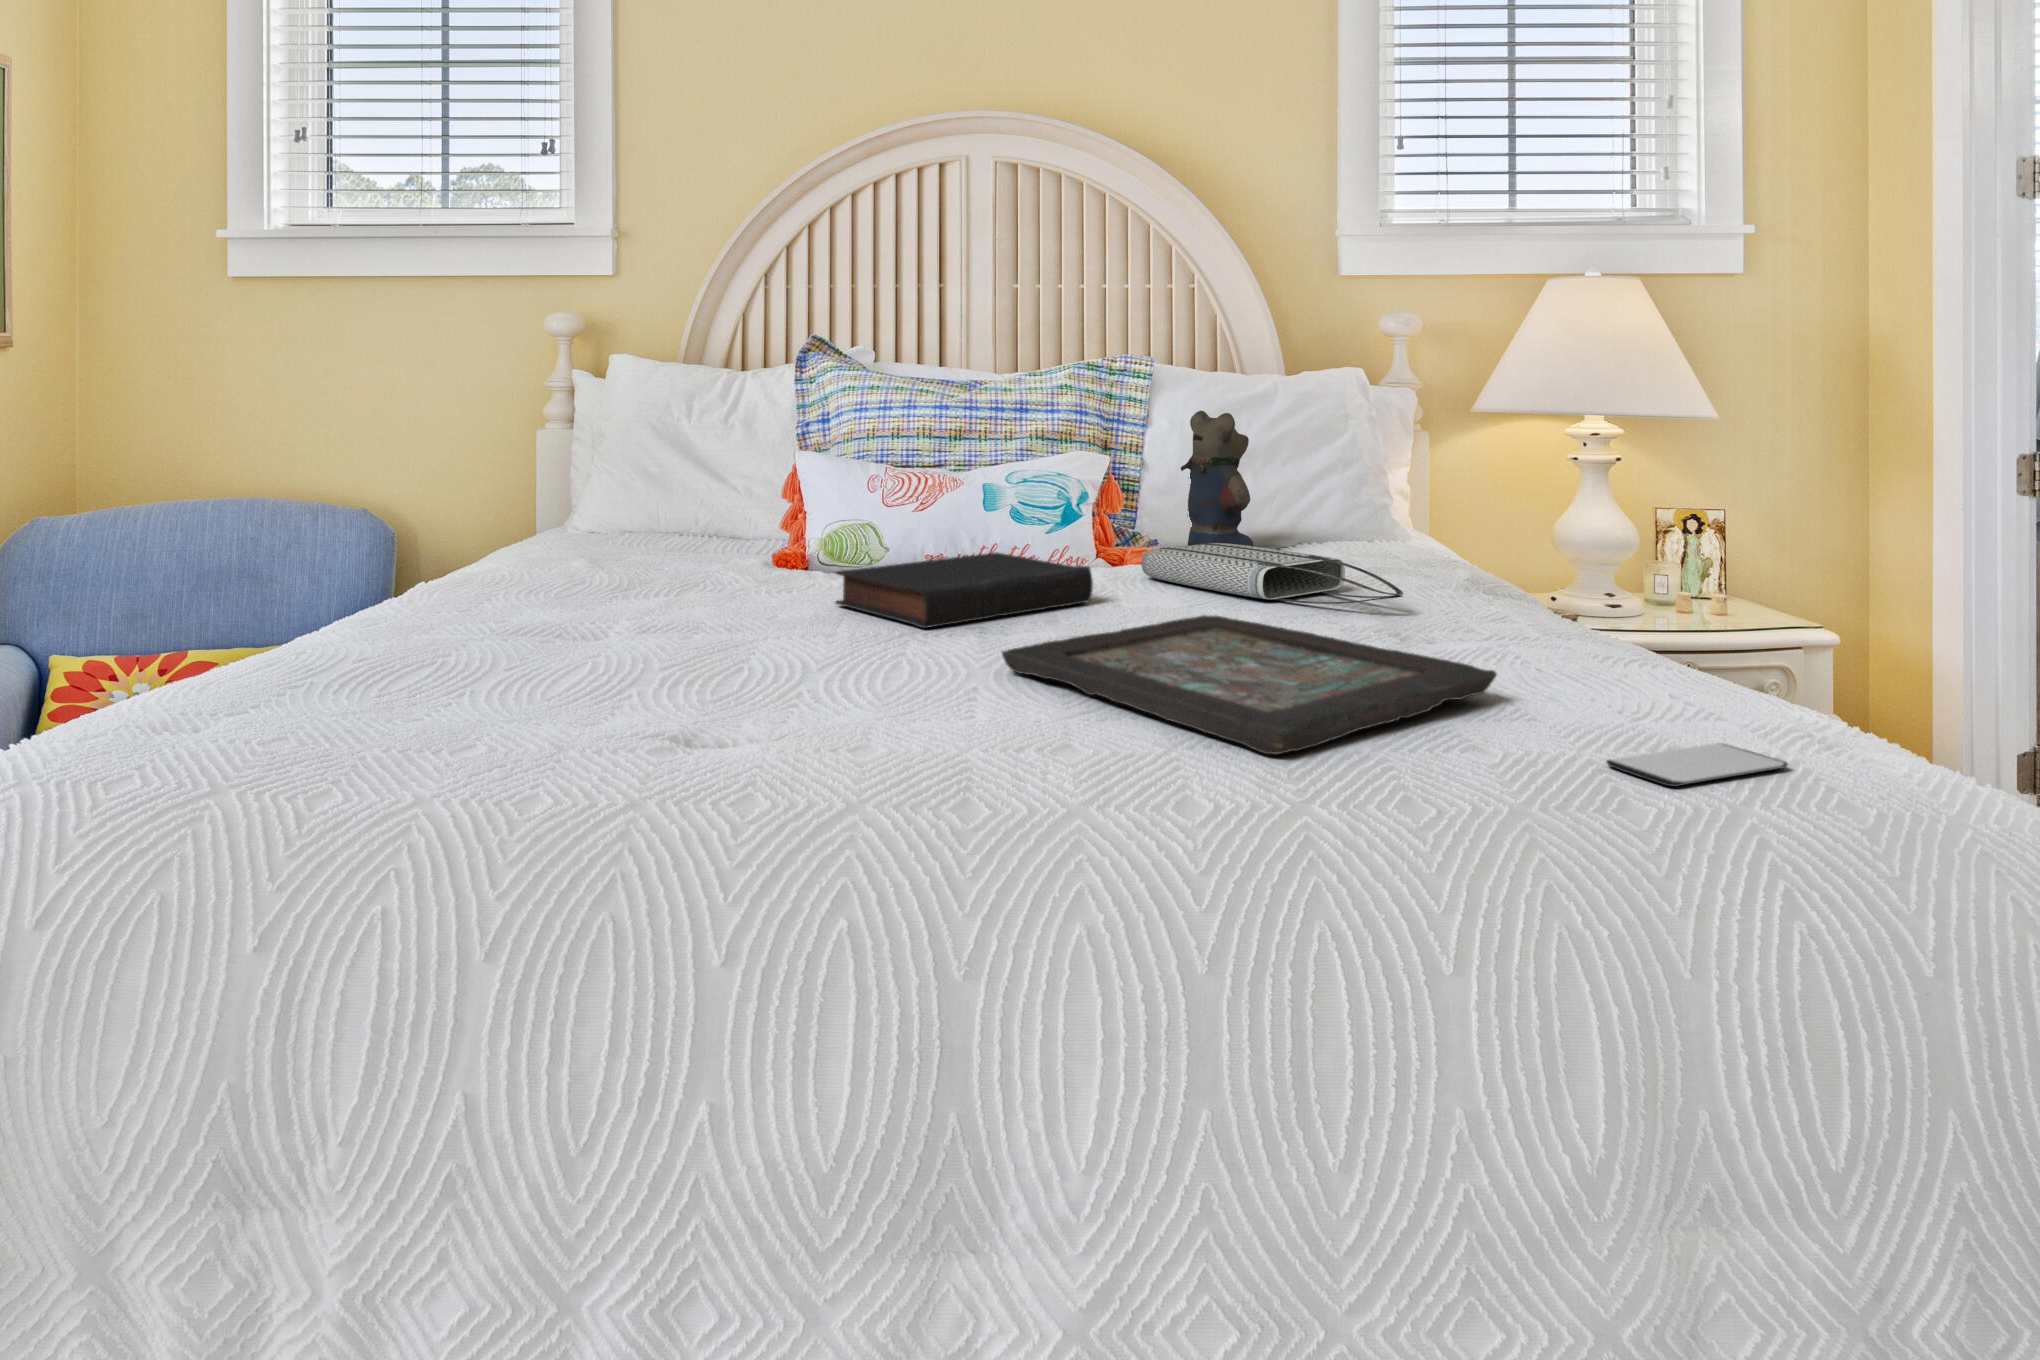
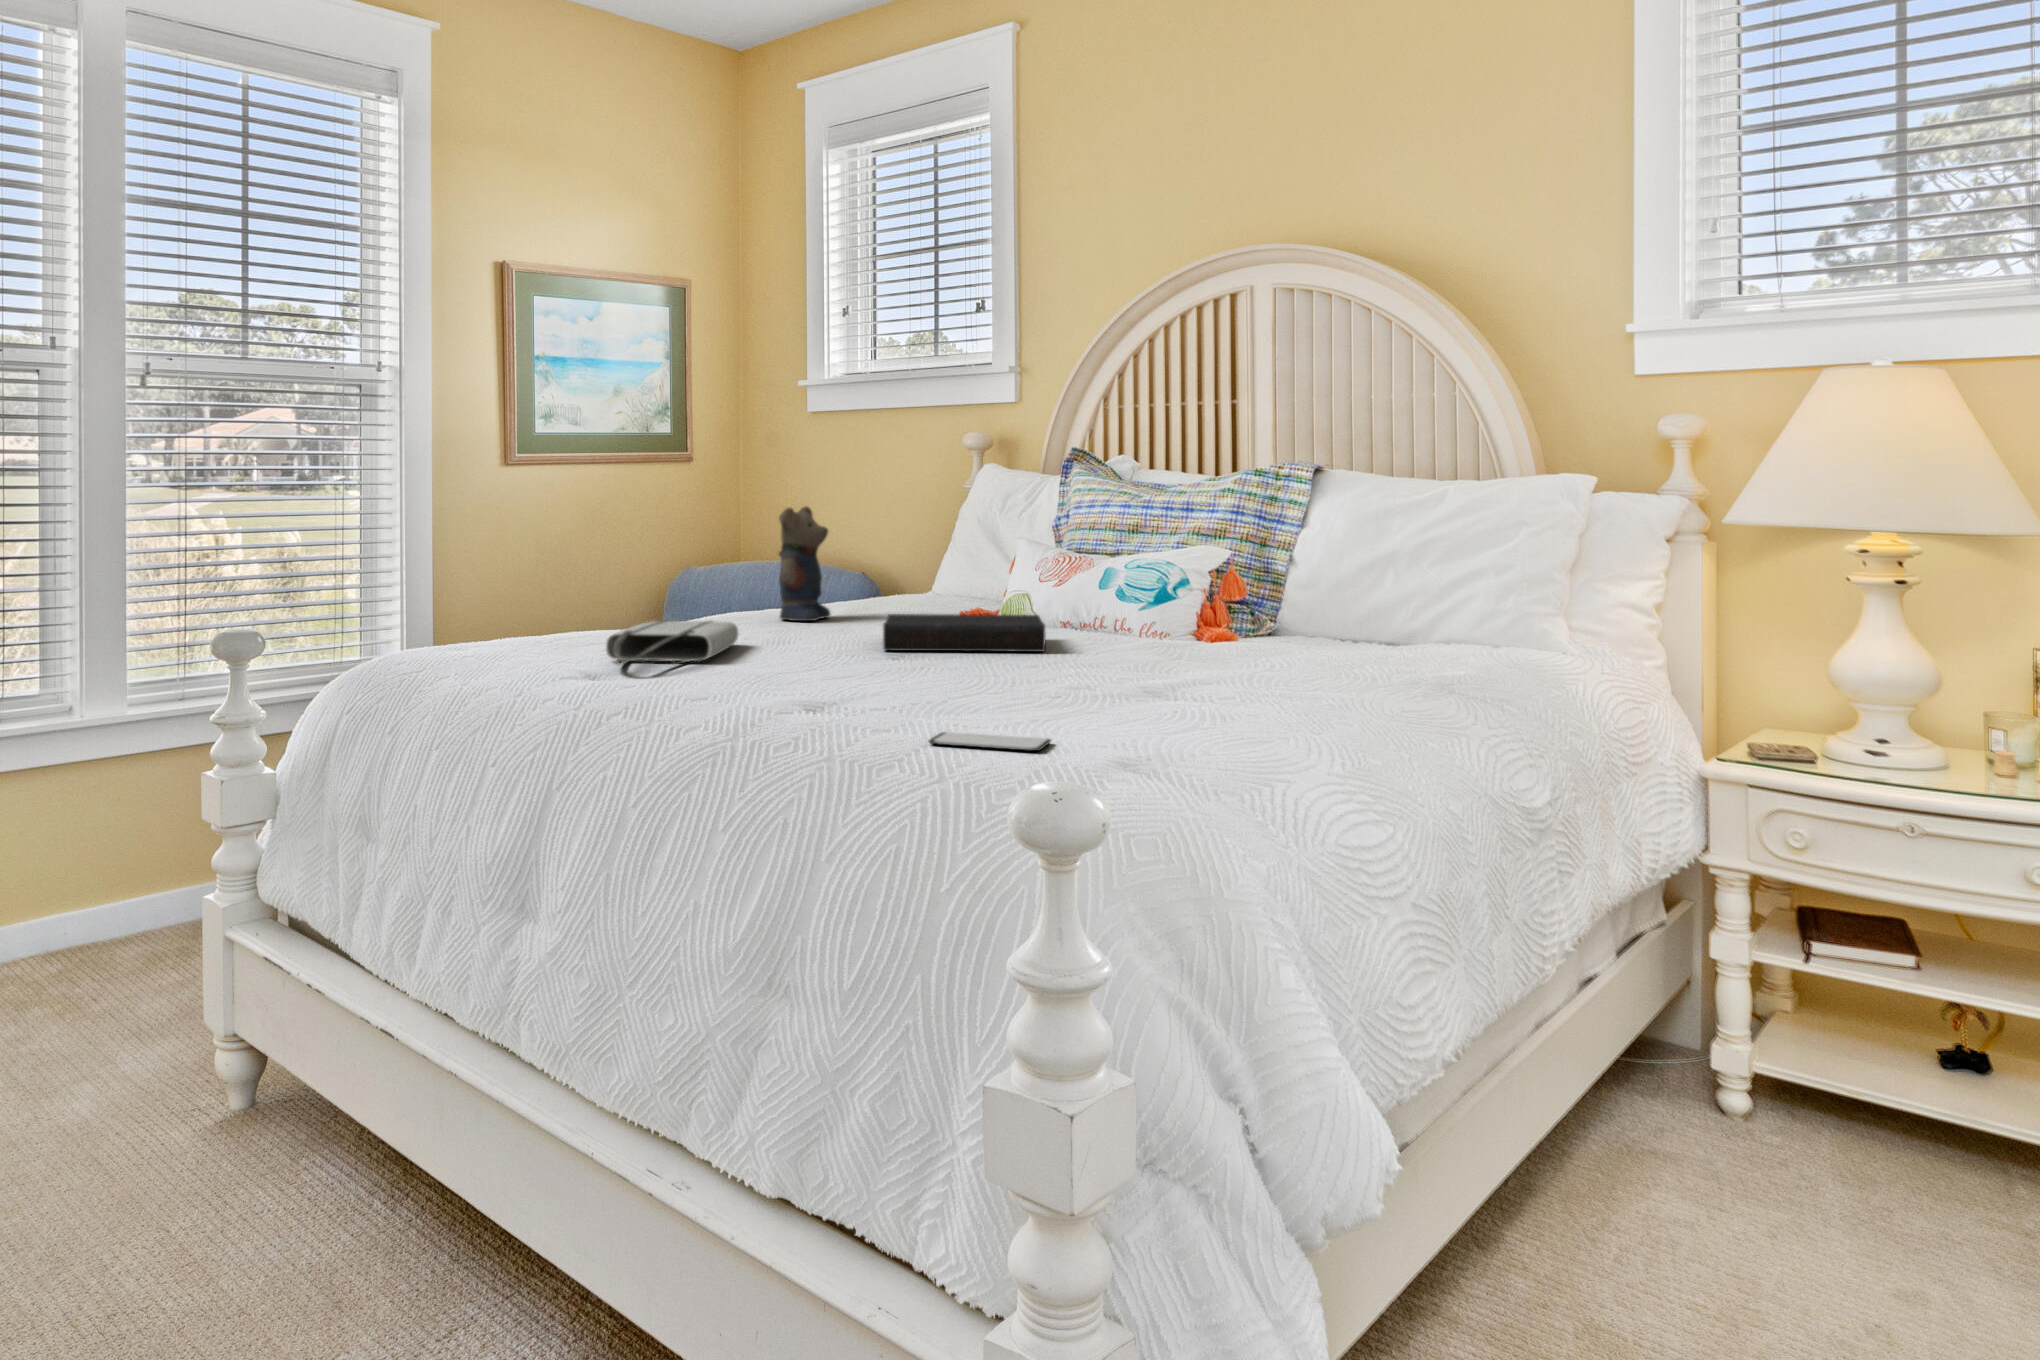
teddy bear: present [1181,411,1253,546] -> present [779,506,830,621]
tote bag: present [1142,543,1403,604] -> present [606,620,738,664]
decorative tray: present [1002,615,1497,754] -> none [794,655,1040,706]

